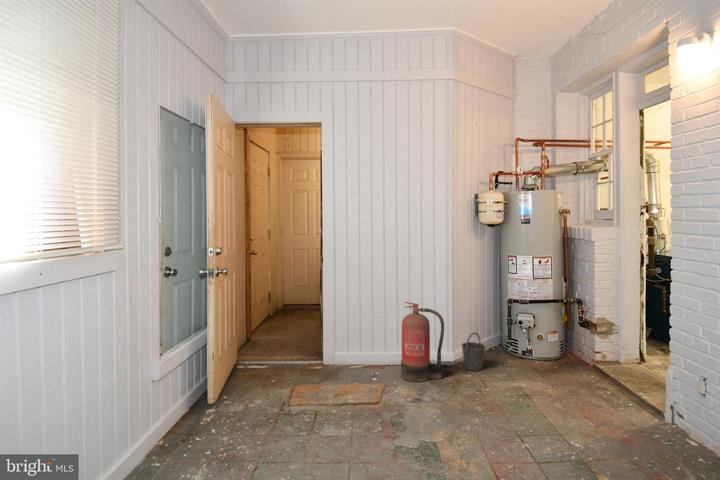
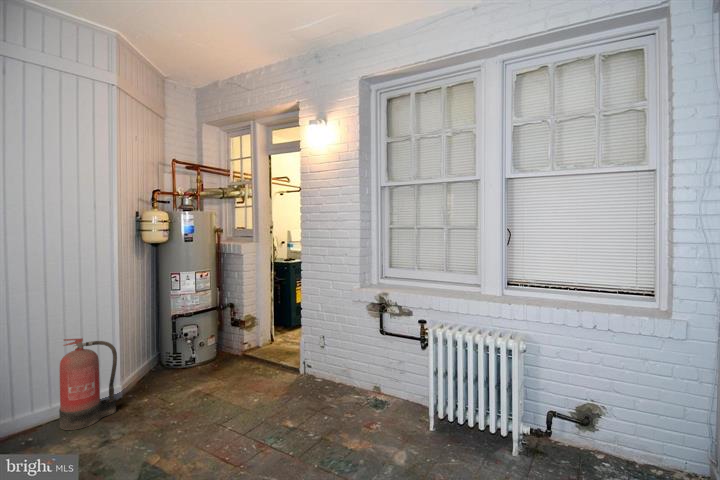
bucket: present [462,333,485,371] -> none [131,354,157,393]

